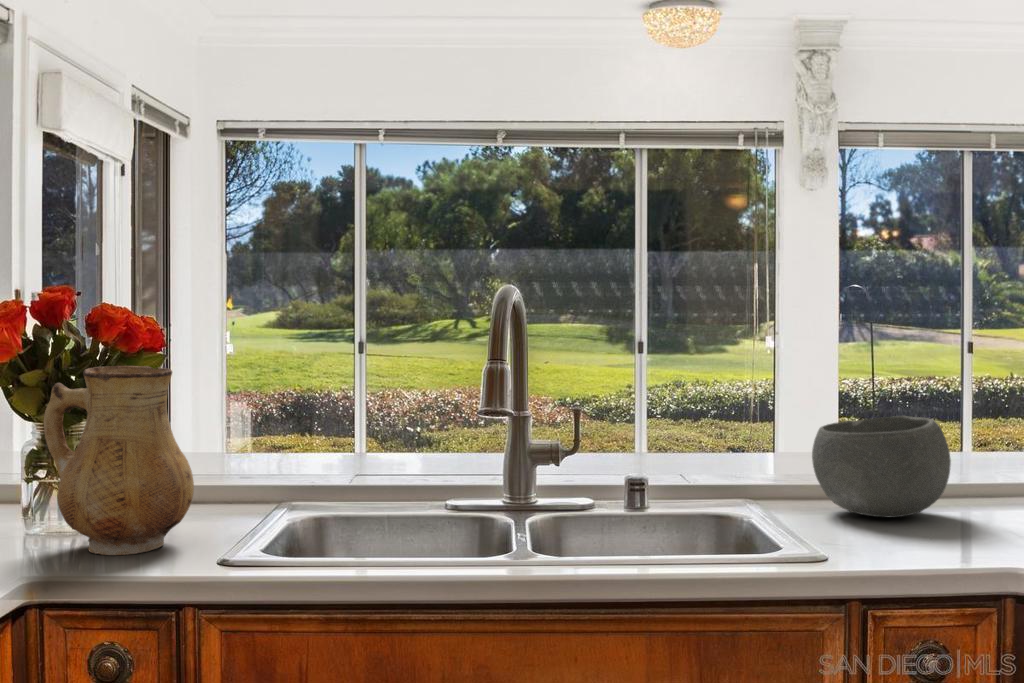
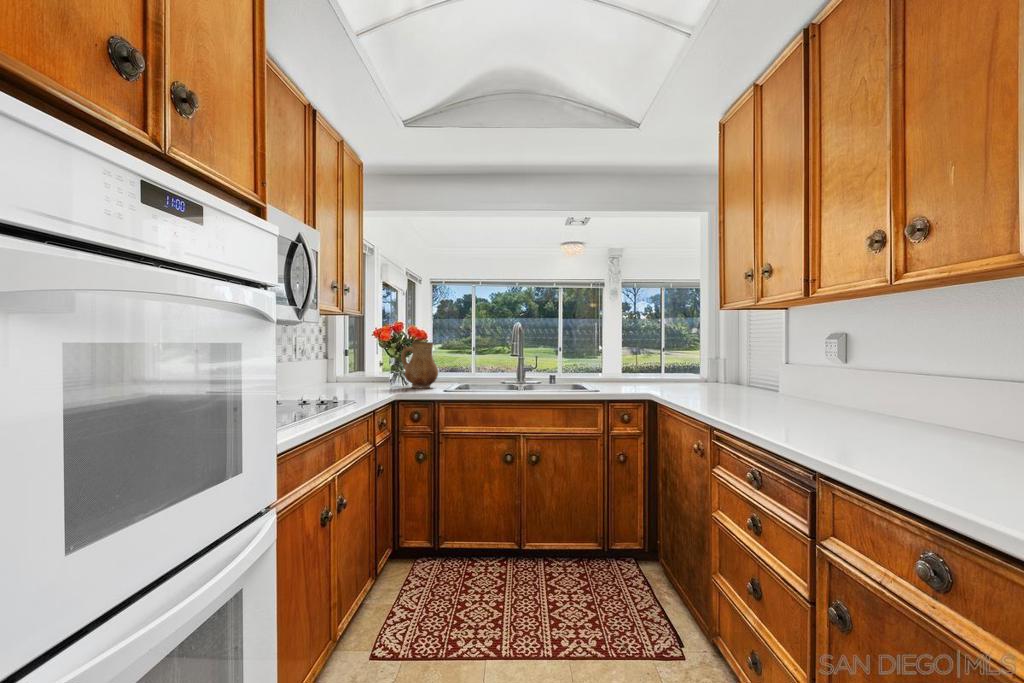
bowl: present [812,416,951,517] -> none [602,361,639,387]

